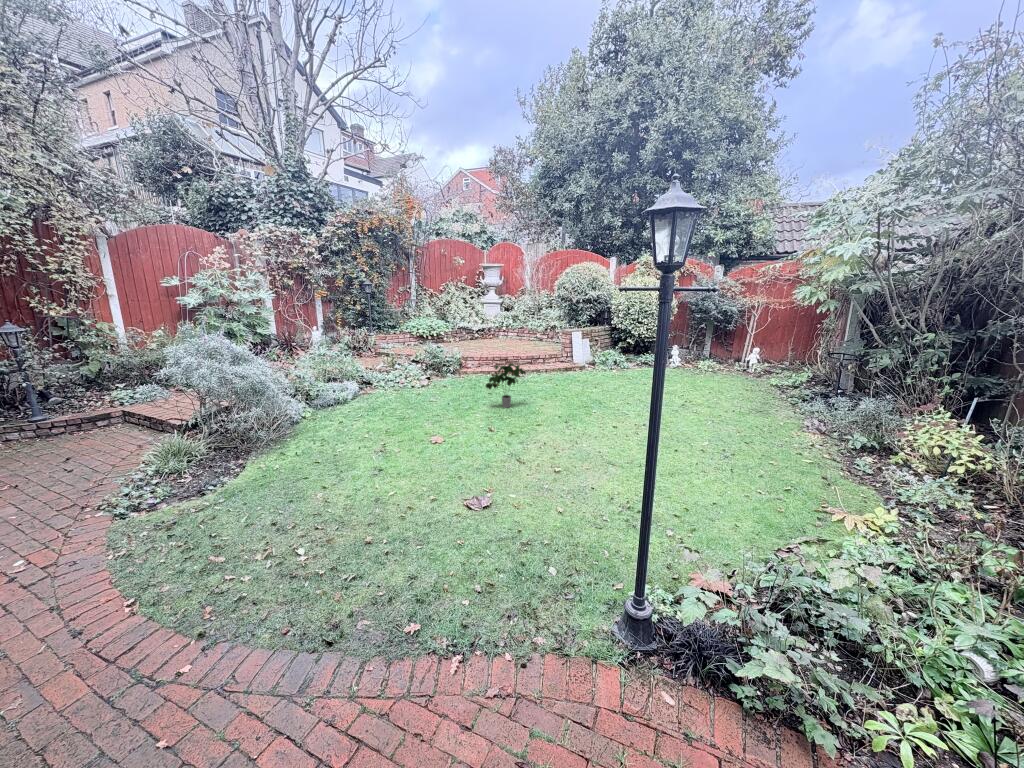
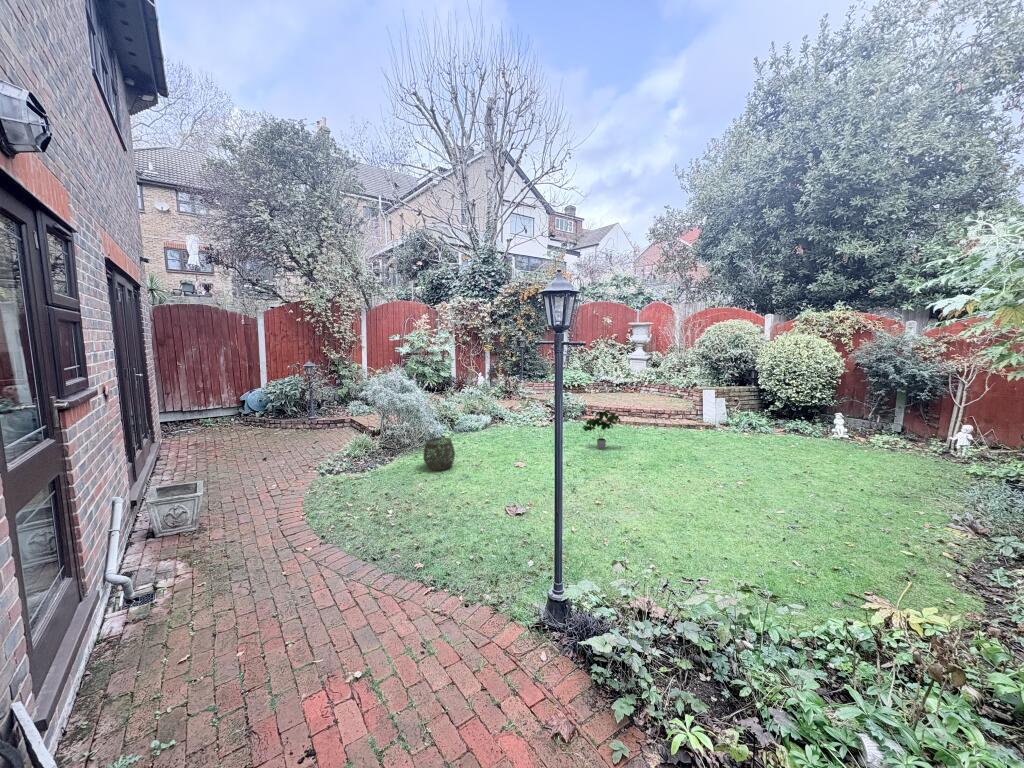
woven basket: none [300,423,348,470] -> present [423,438,455,470]

